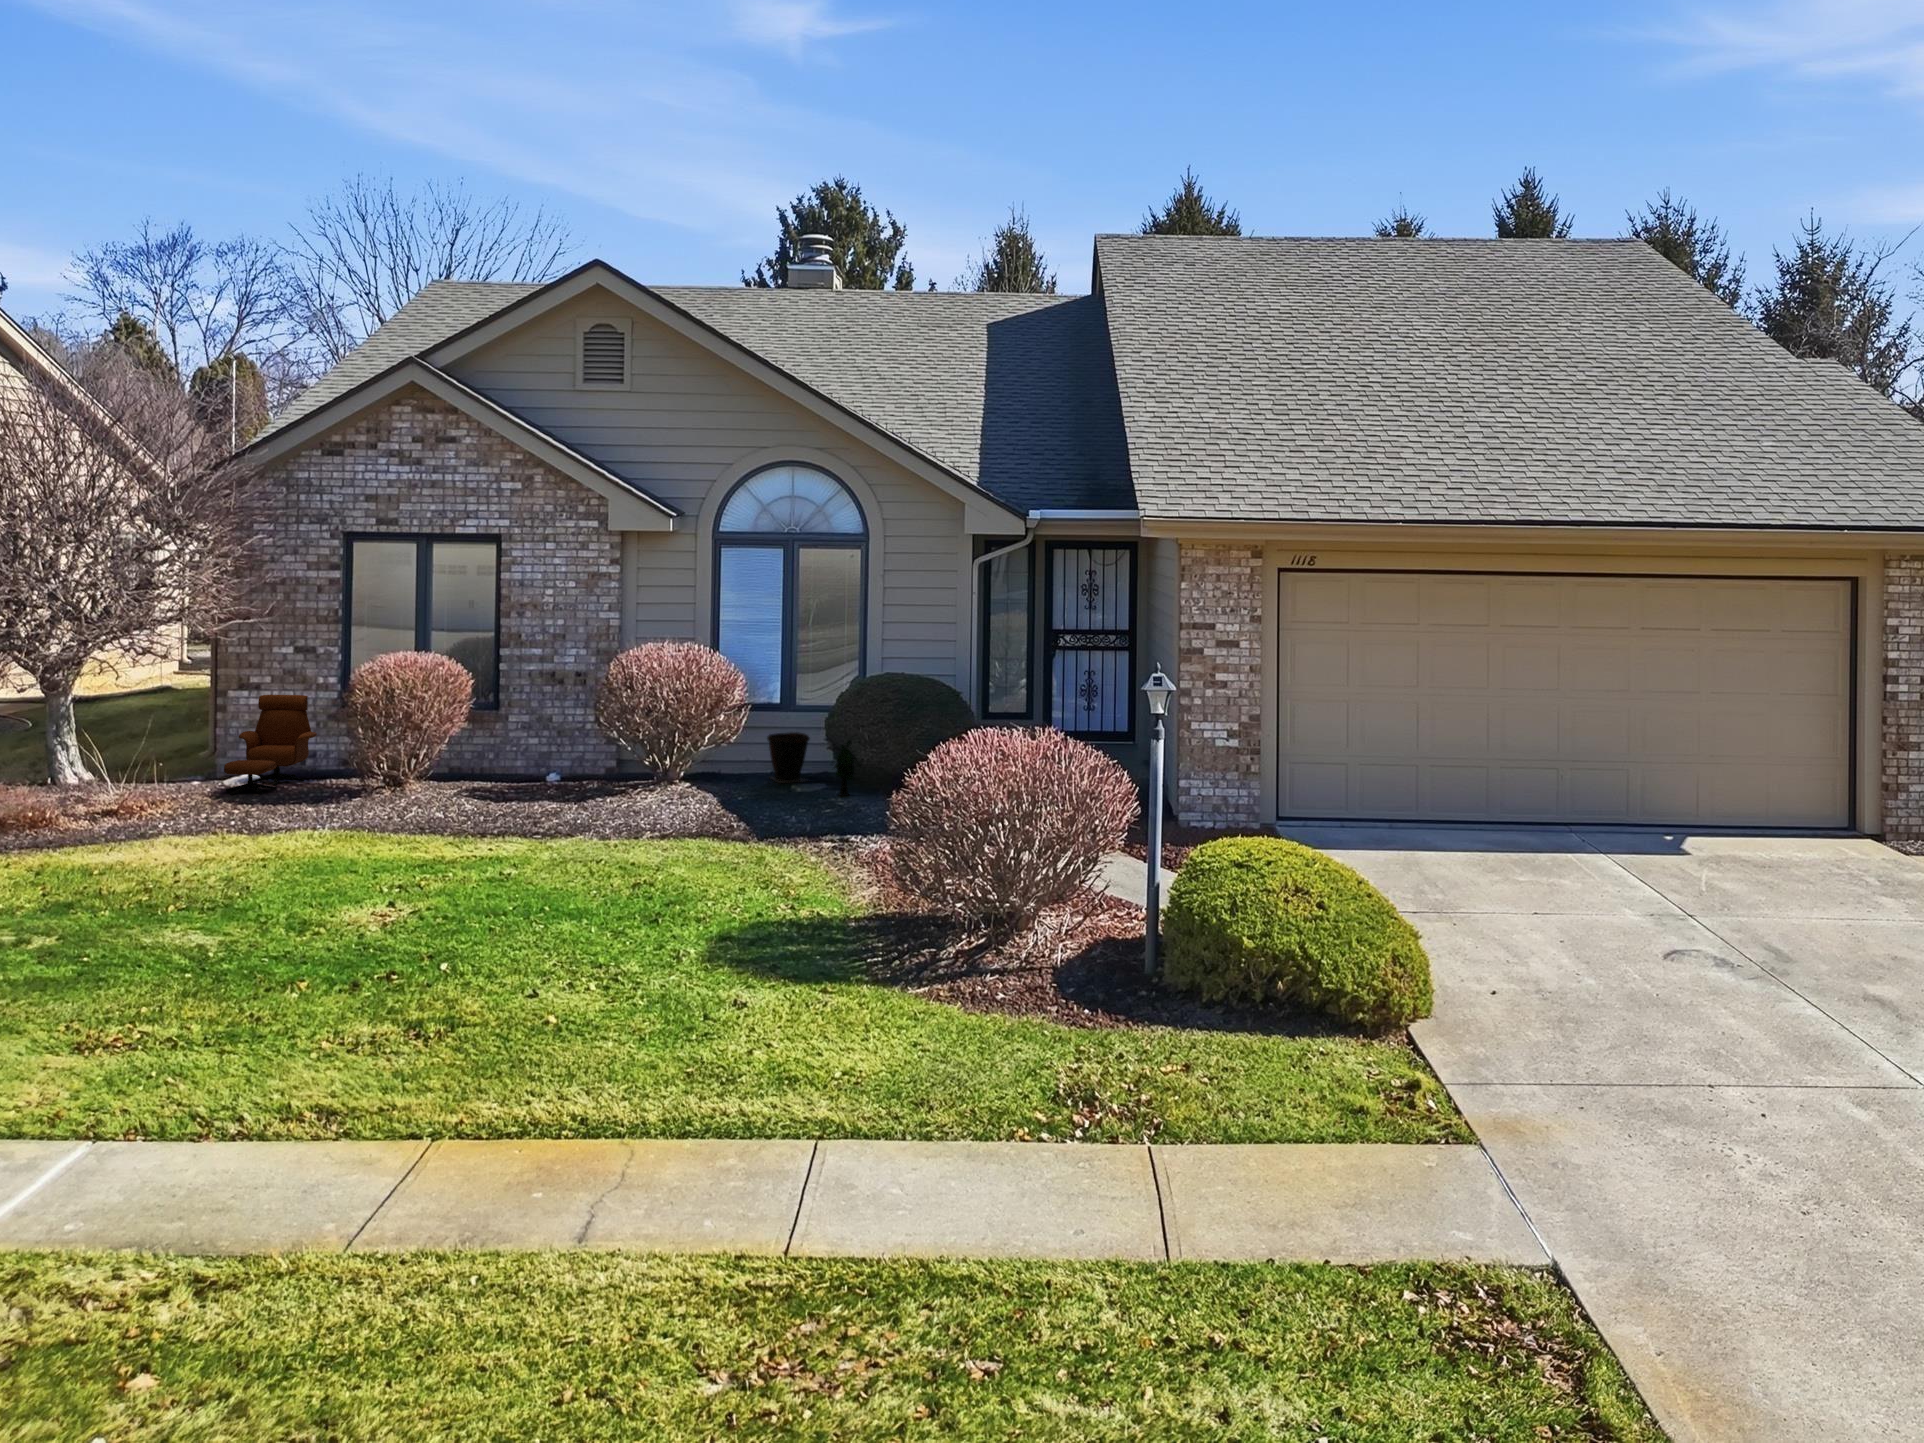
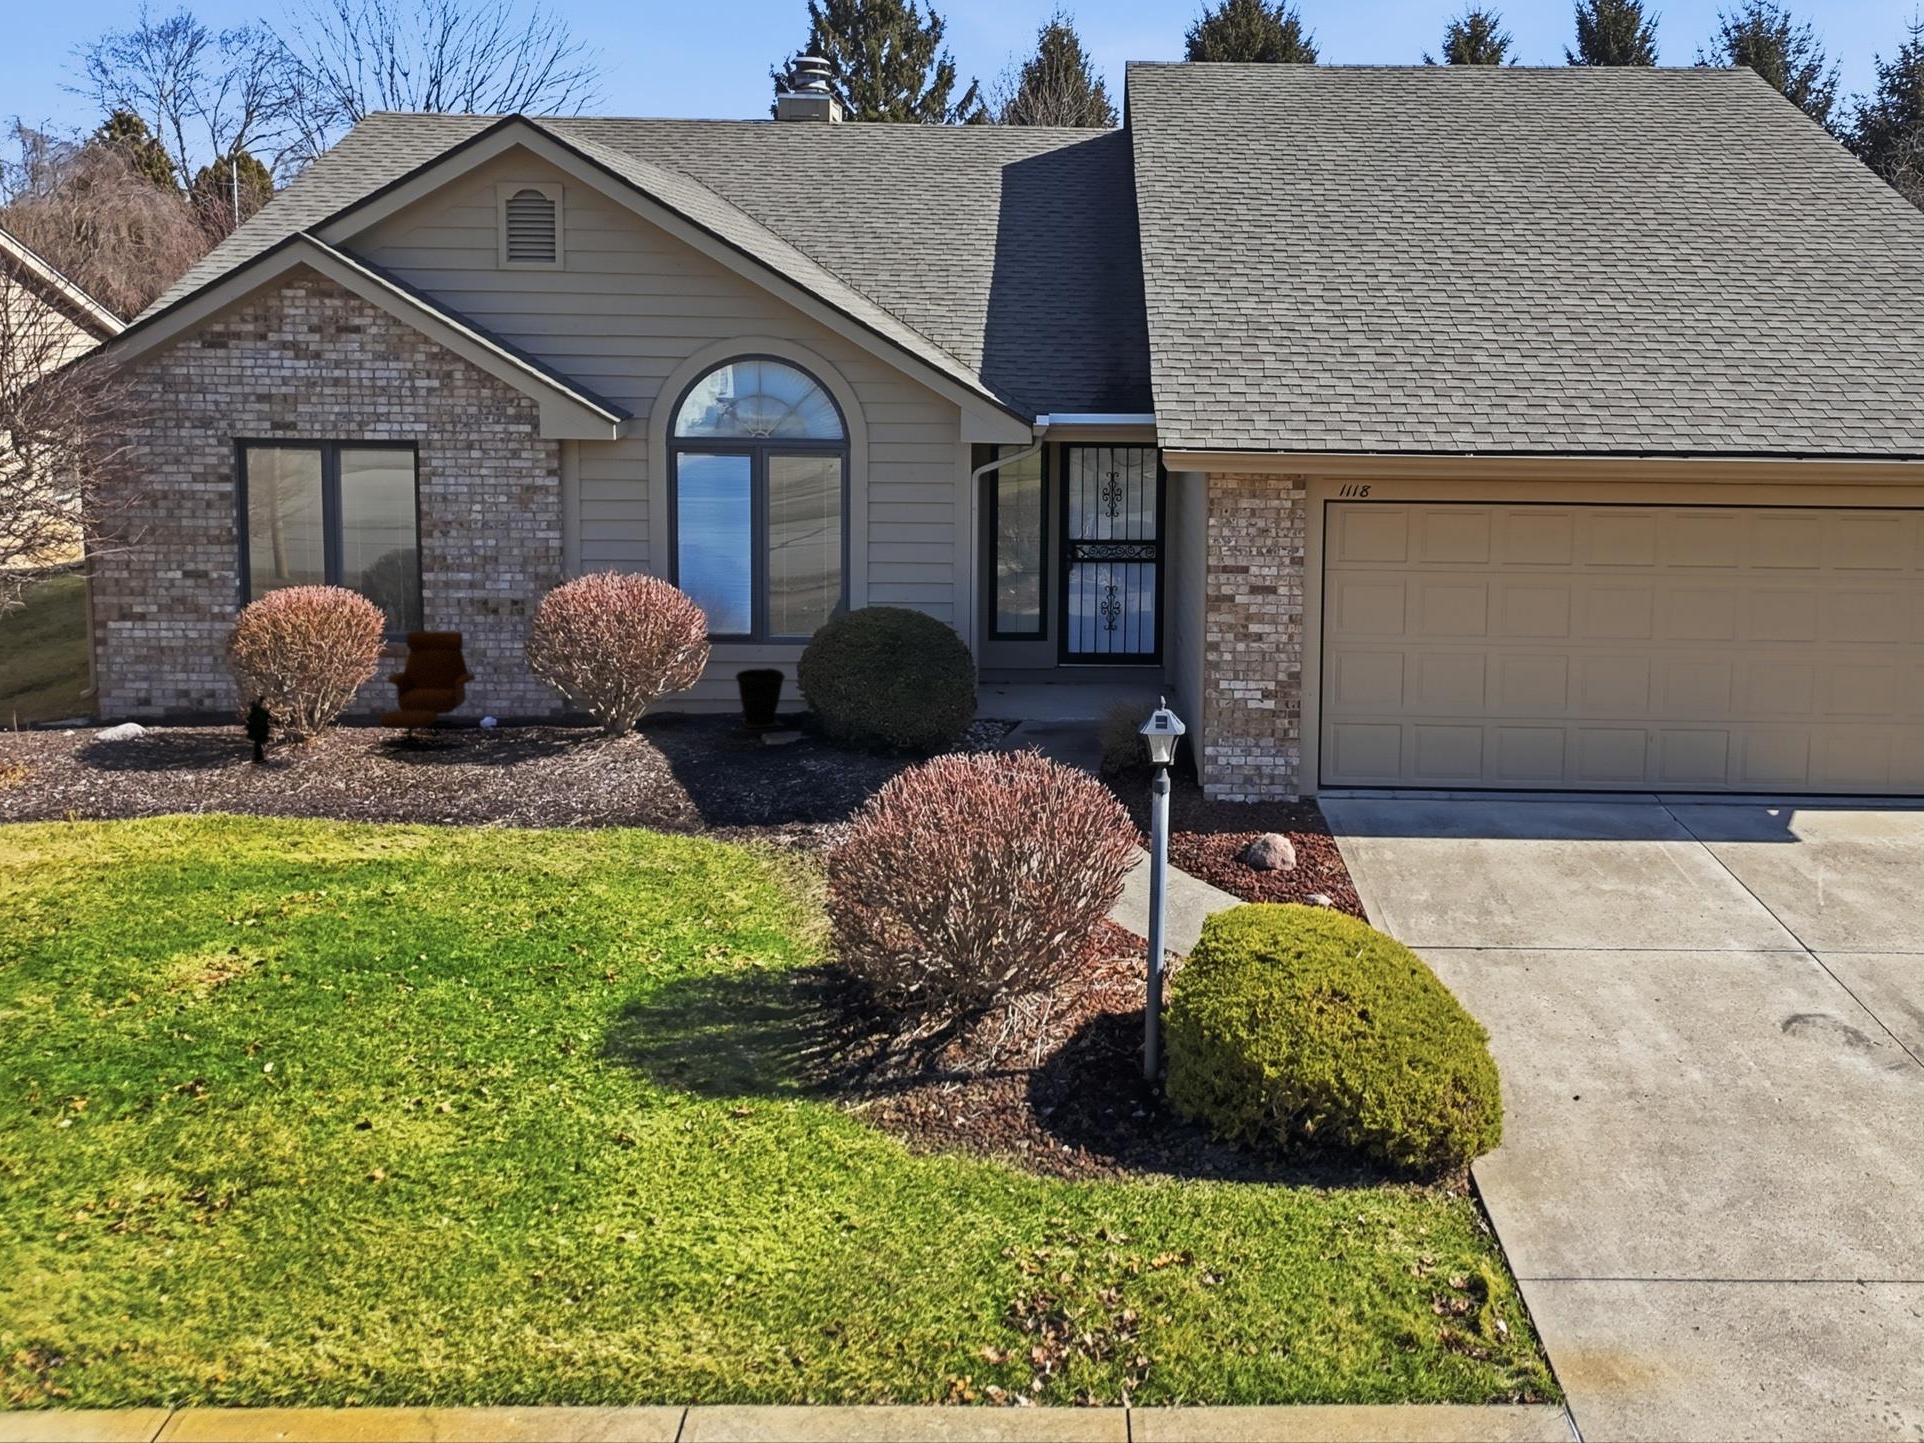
lounge chair: present [224,694,317,795] -> present [380,631,475,752]
decorative plant: present [834,740,860,796] -> present [240,695,280,763]

